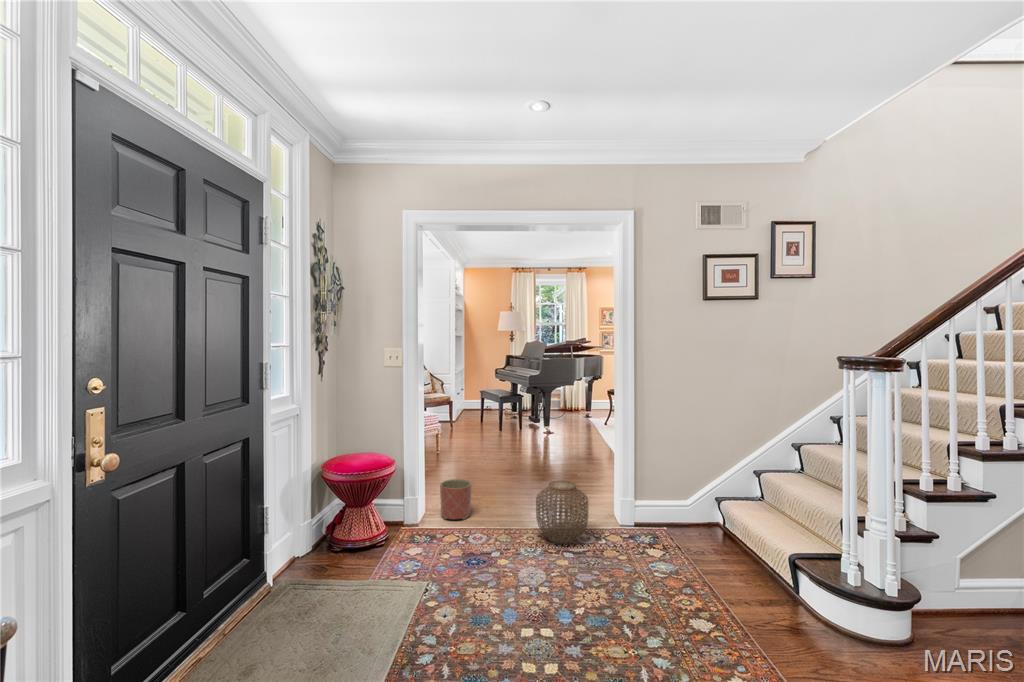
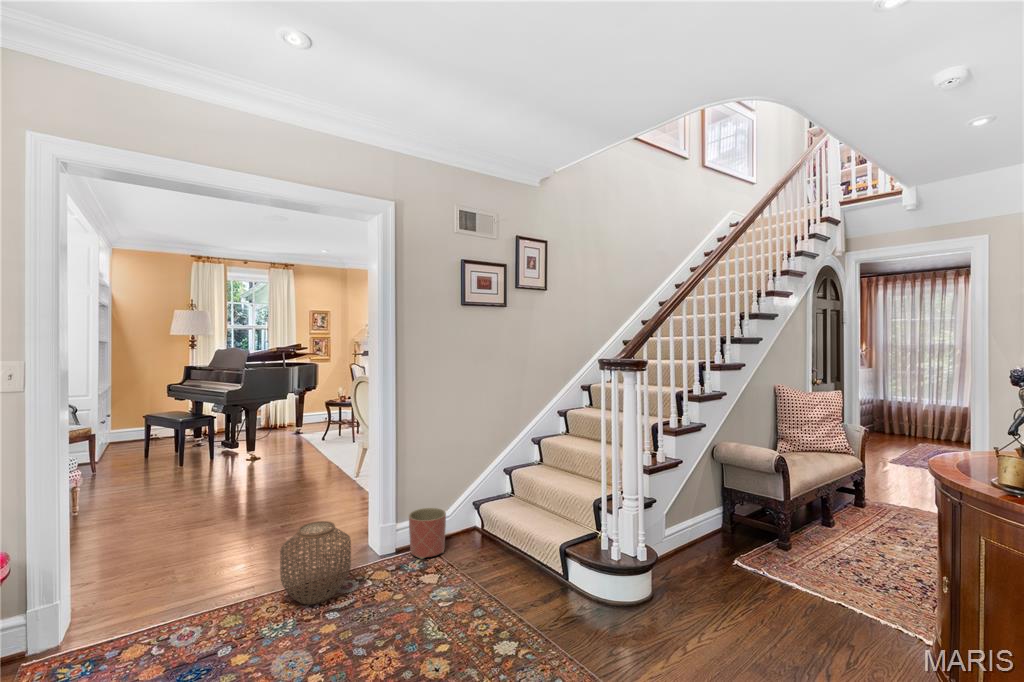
planter: present [440,479,471,520] -> present [409,508,446,559]

